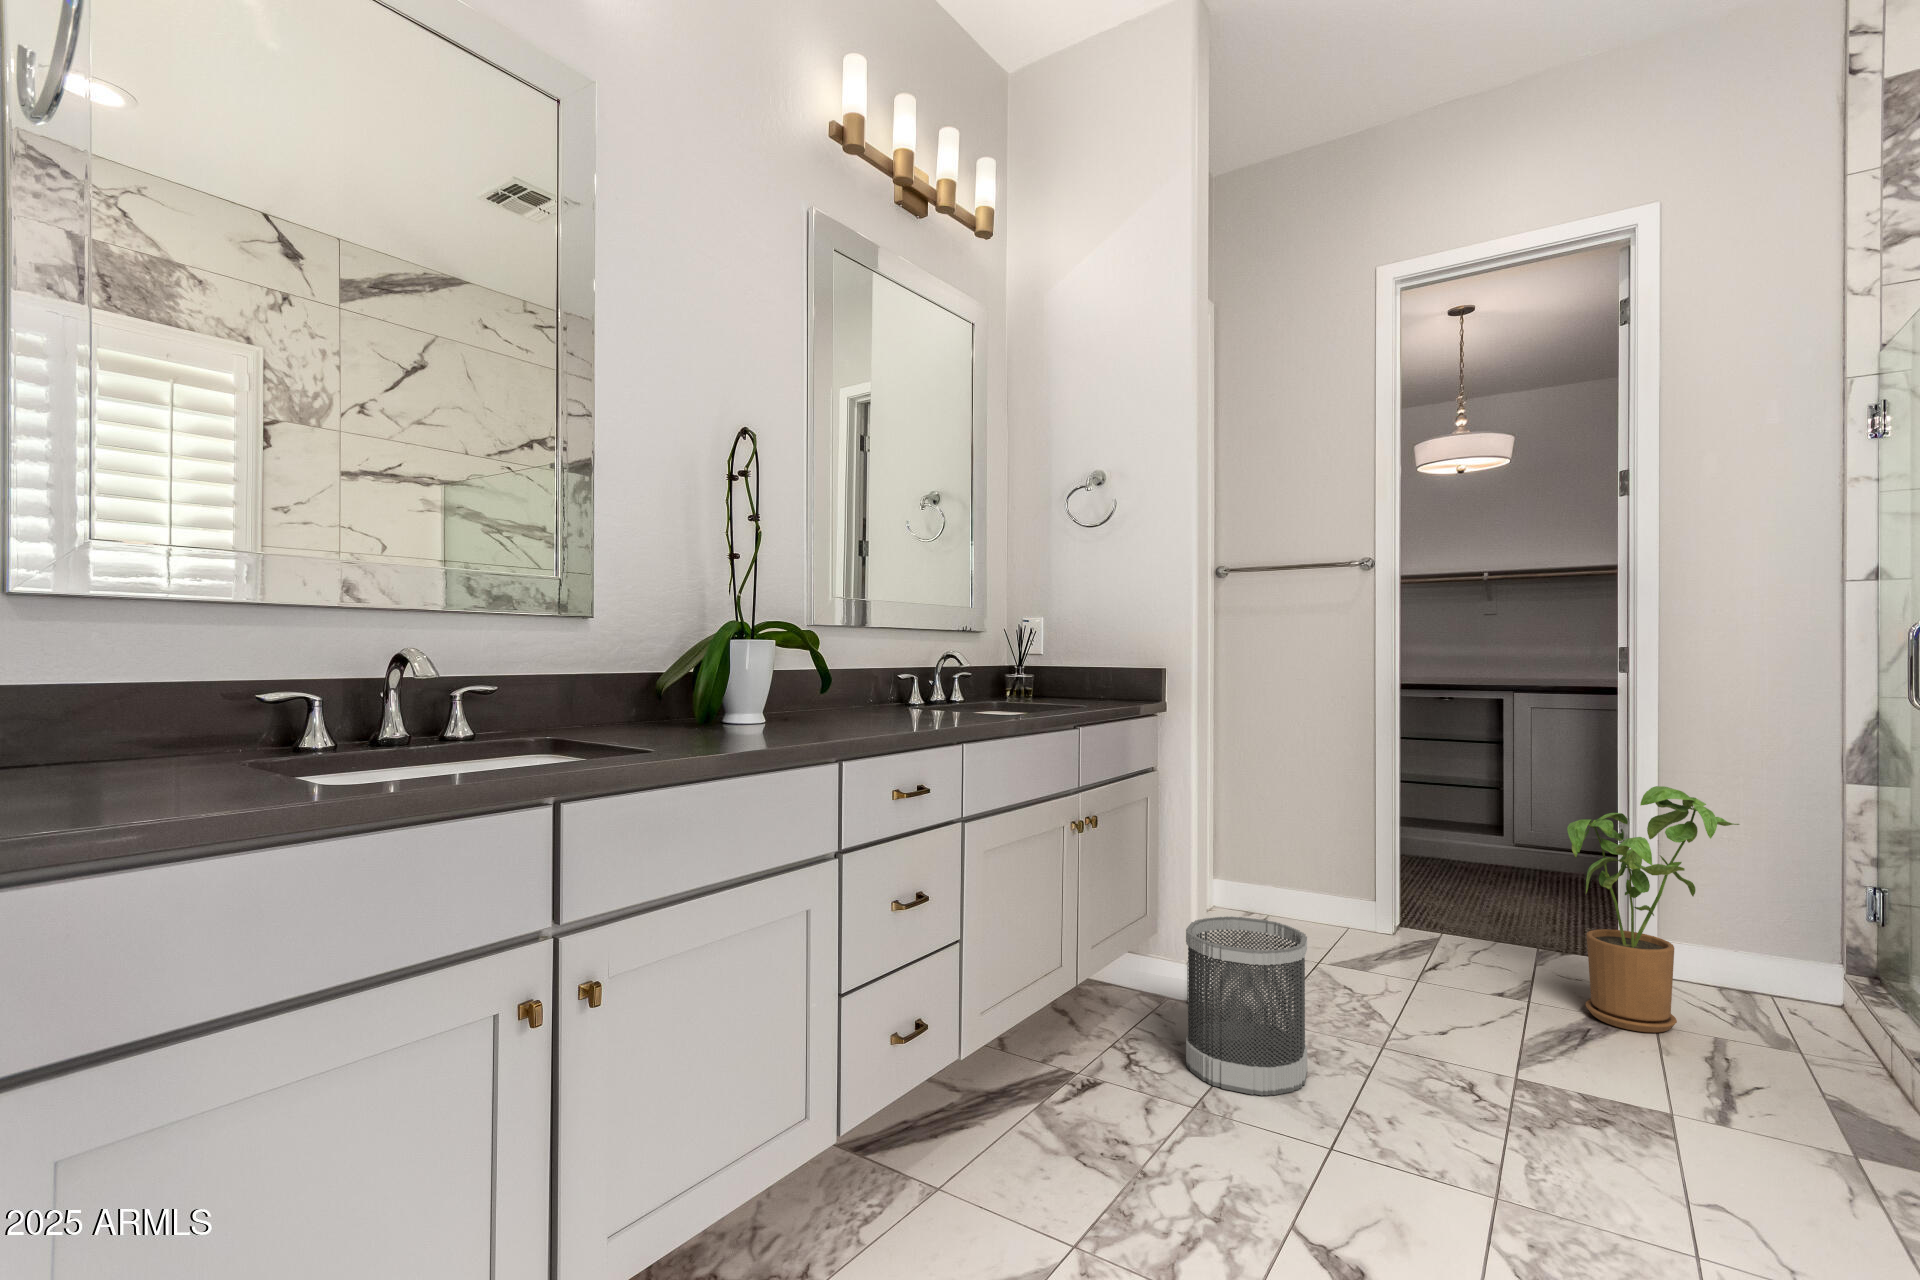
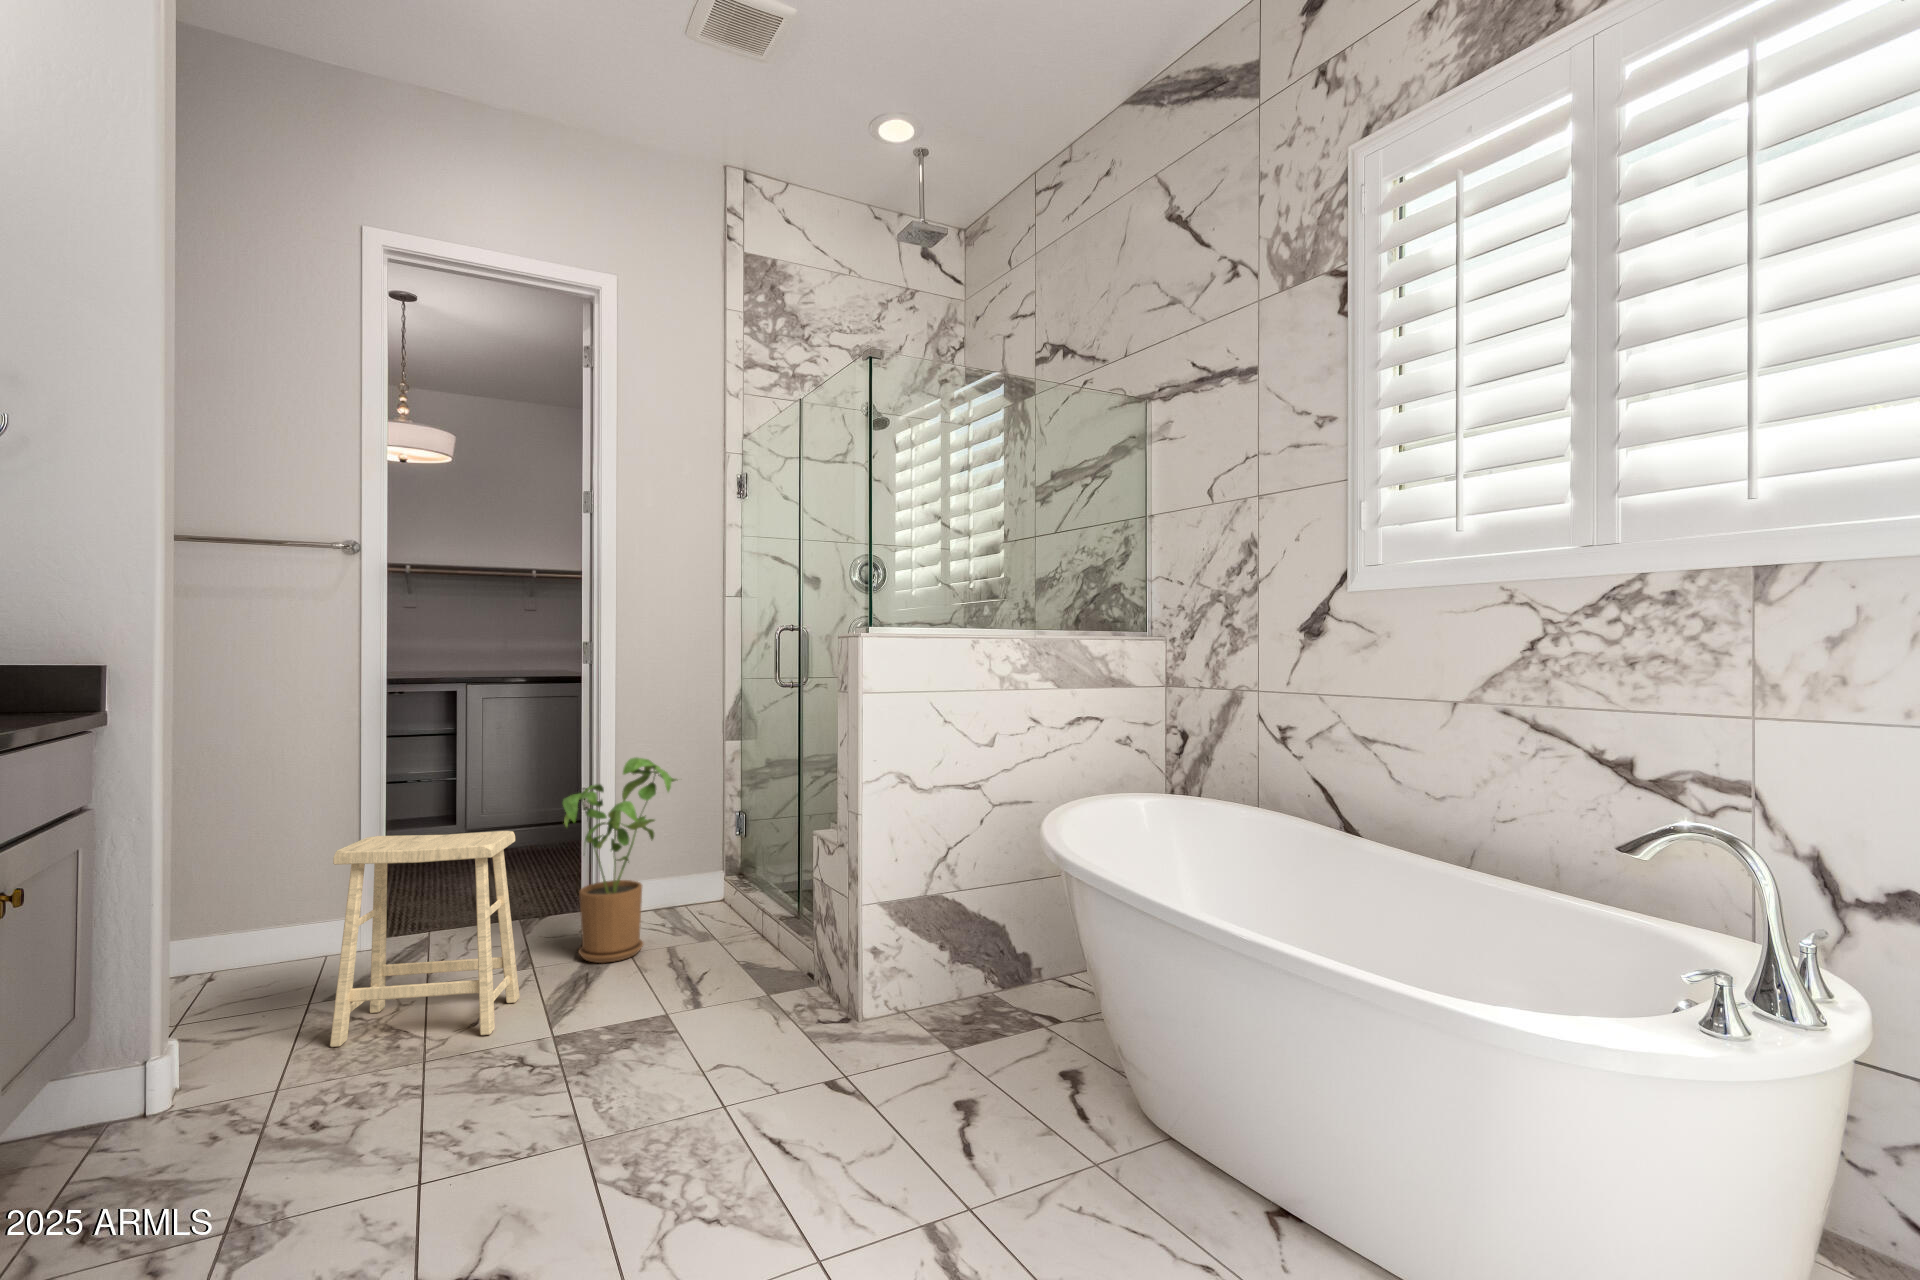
footstool: none [1318,824,1499,1049] -> present [330,831,520,1047]
wastebasket: present [1186,916,1307,1096] -> none [185,968,358,1198]

